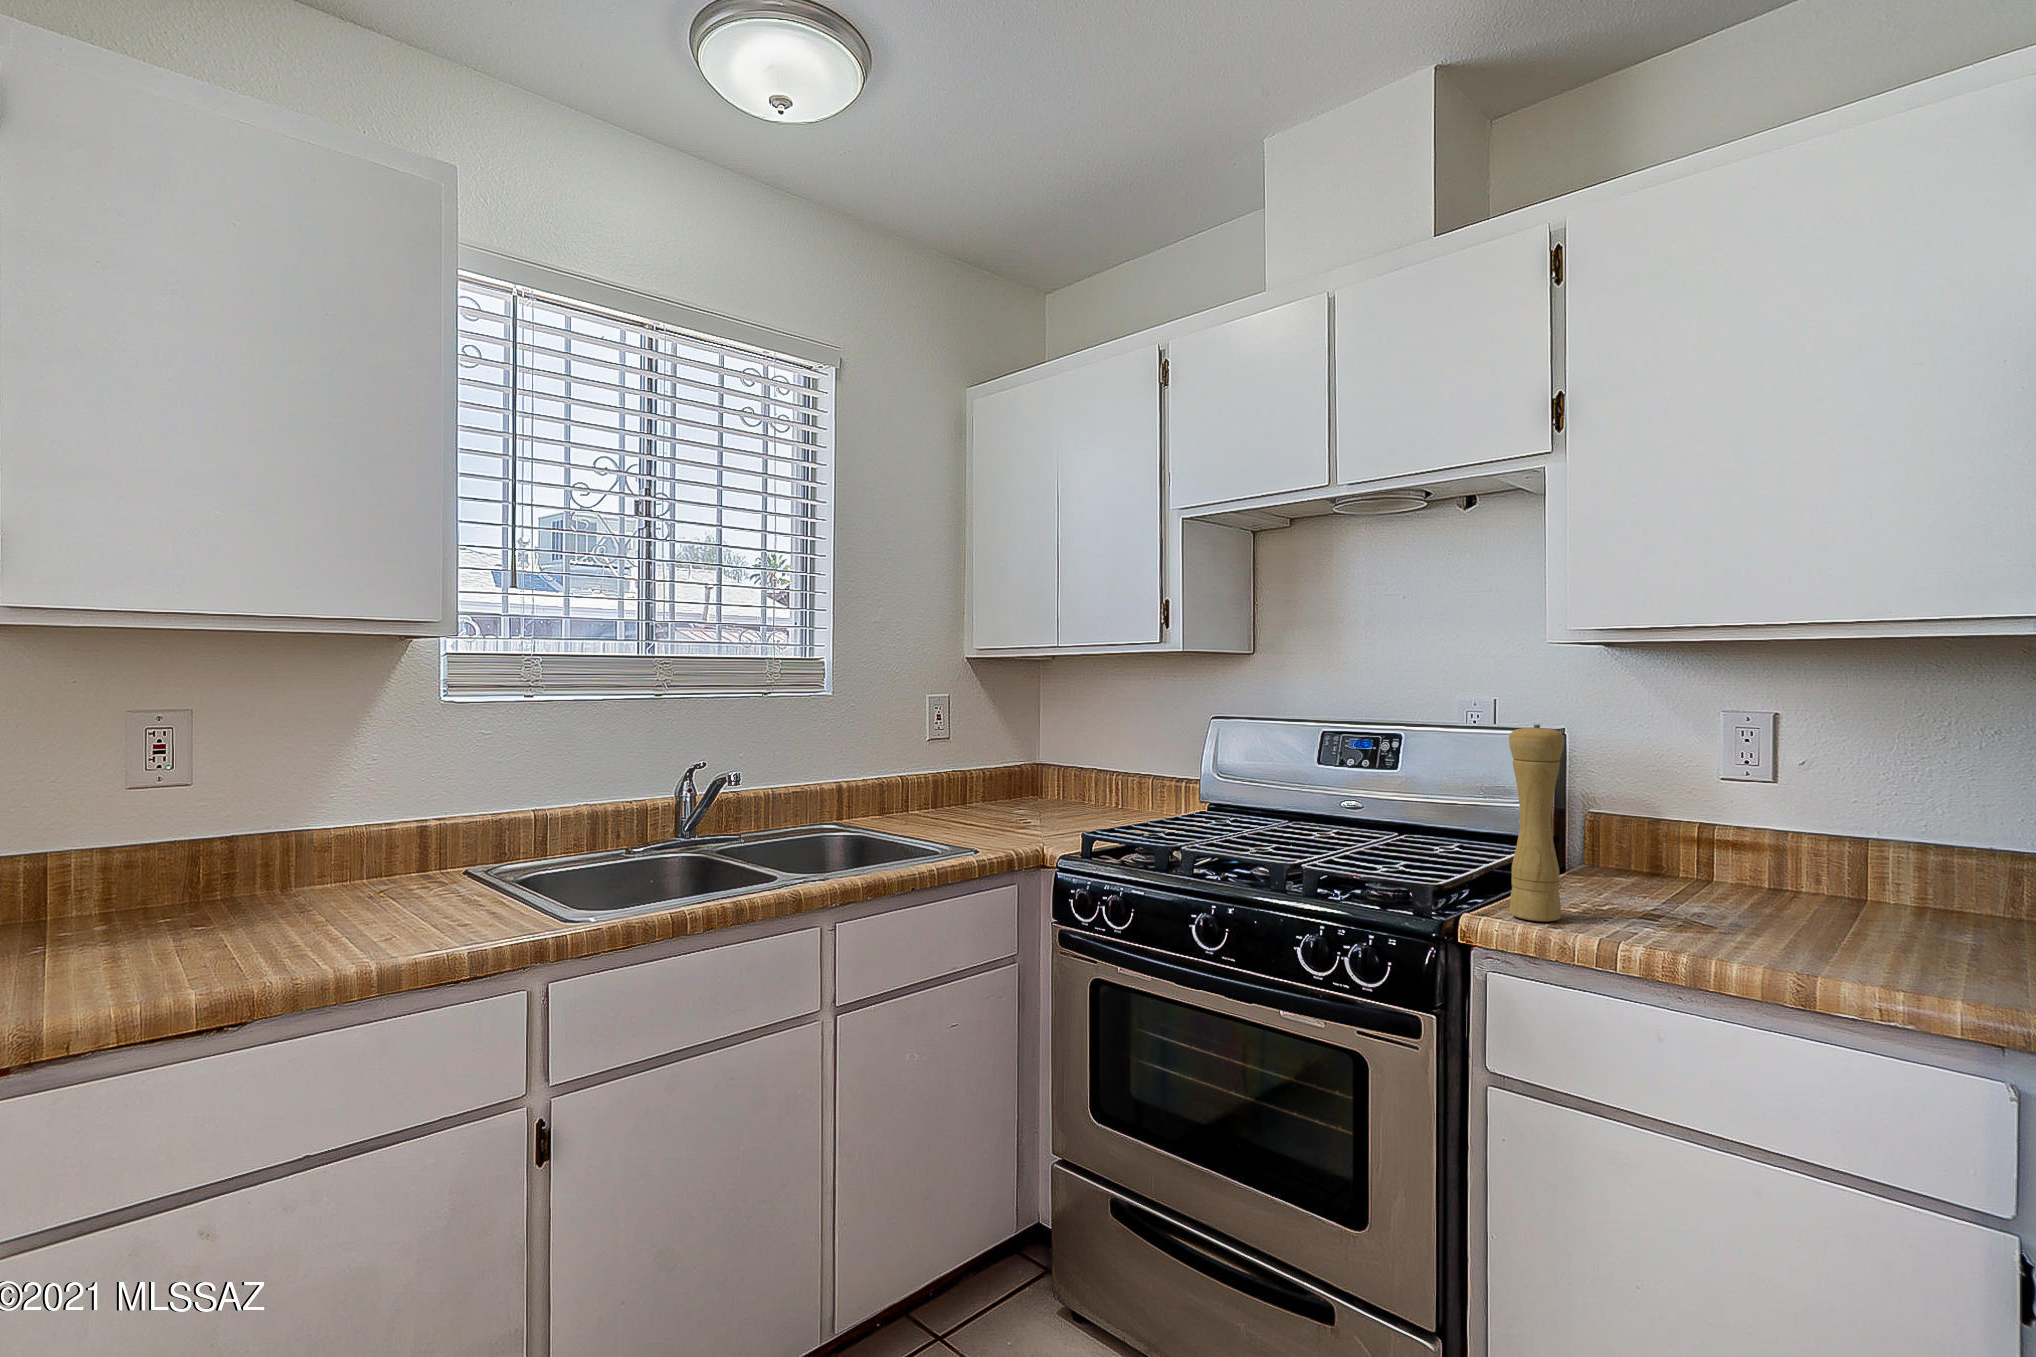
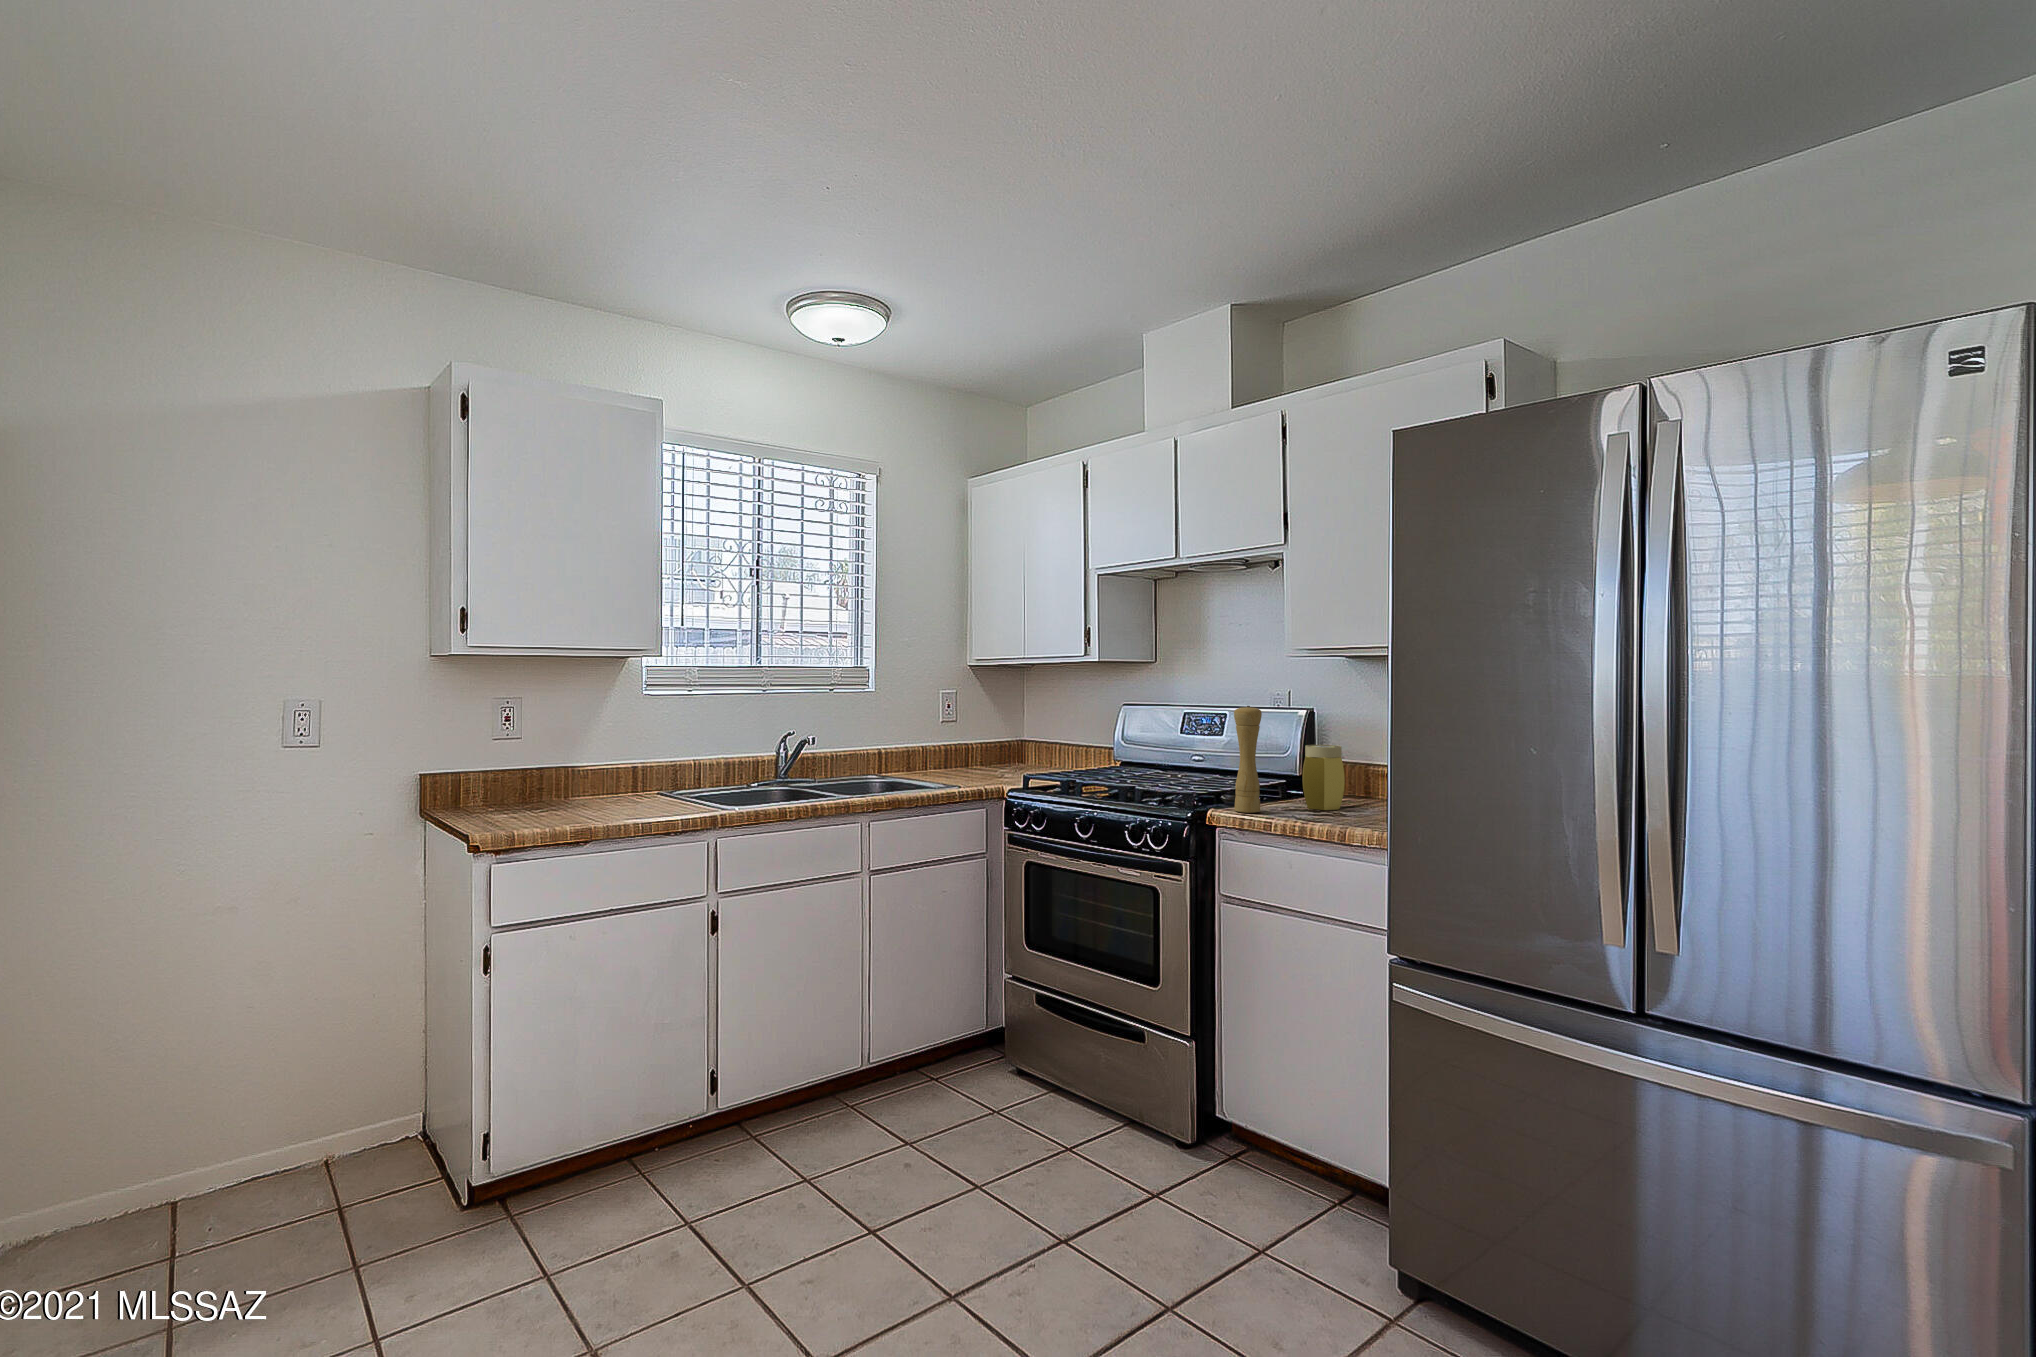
jar: none [1598,790,1691,910] -> present [1302,745,1345,810]

